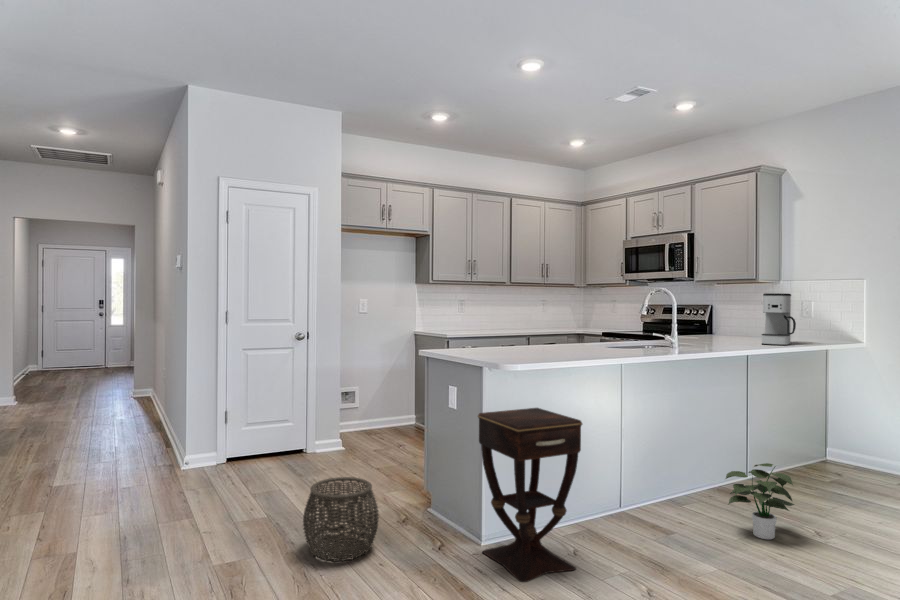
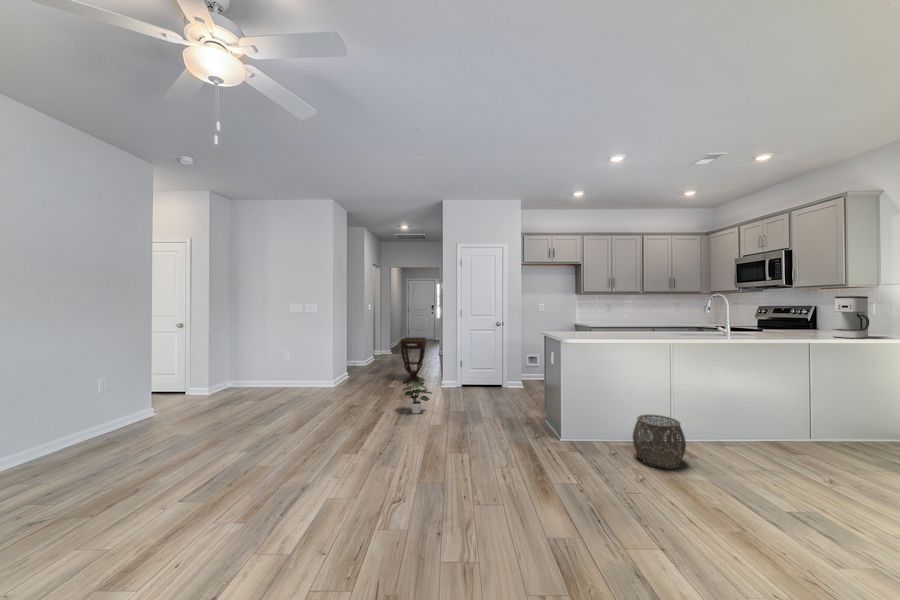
side table: present [478,408,582,582] -> present [401,337,426,383]
potted plant: present [726,463,795,539] -> present [403,380,432,413]
woven basket: present [303,477,379,561] -> present [633,415,686,467]

